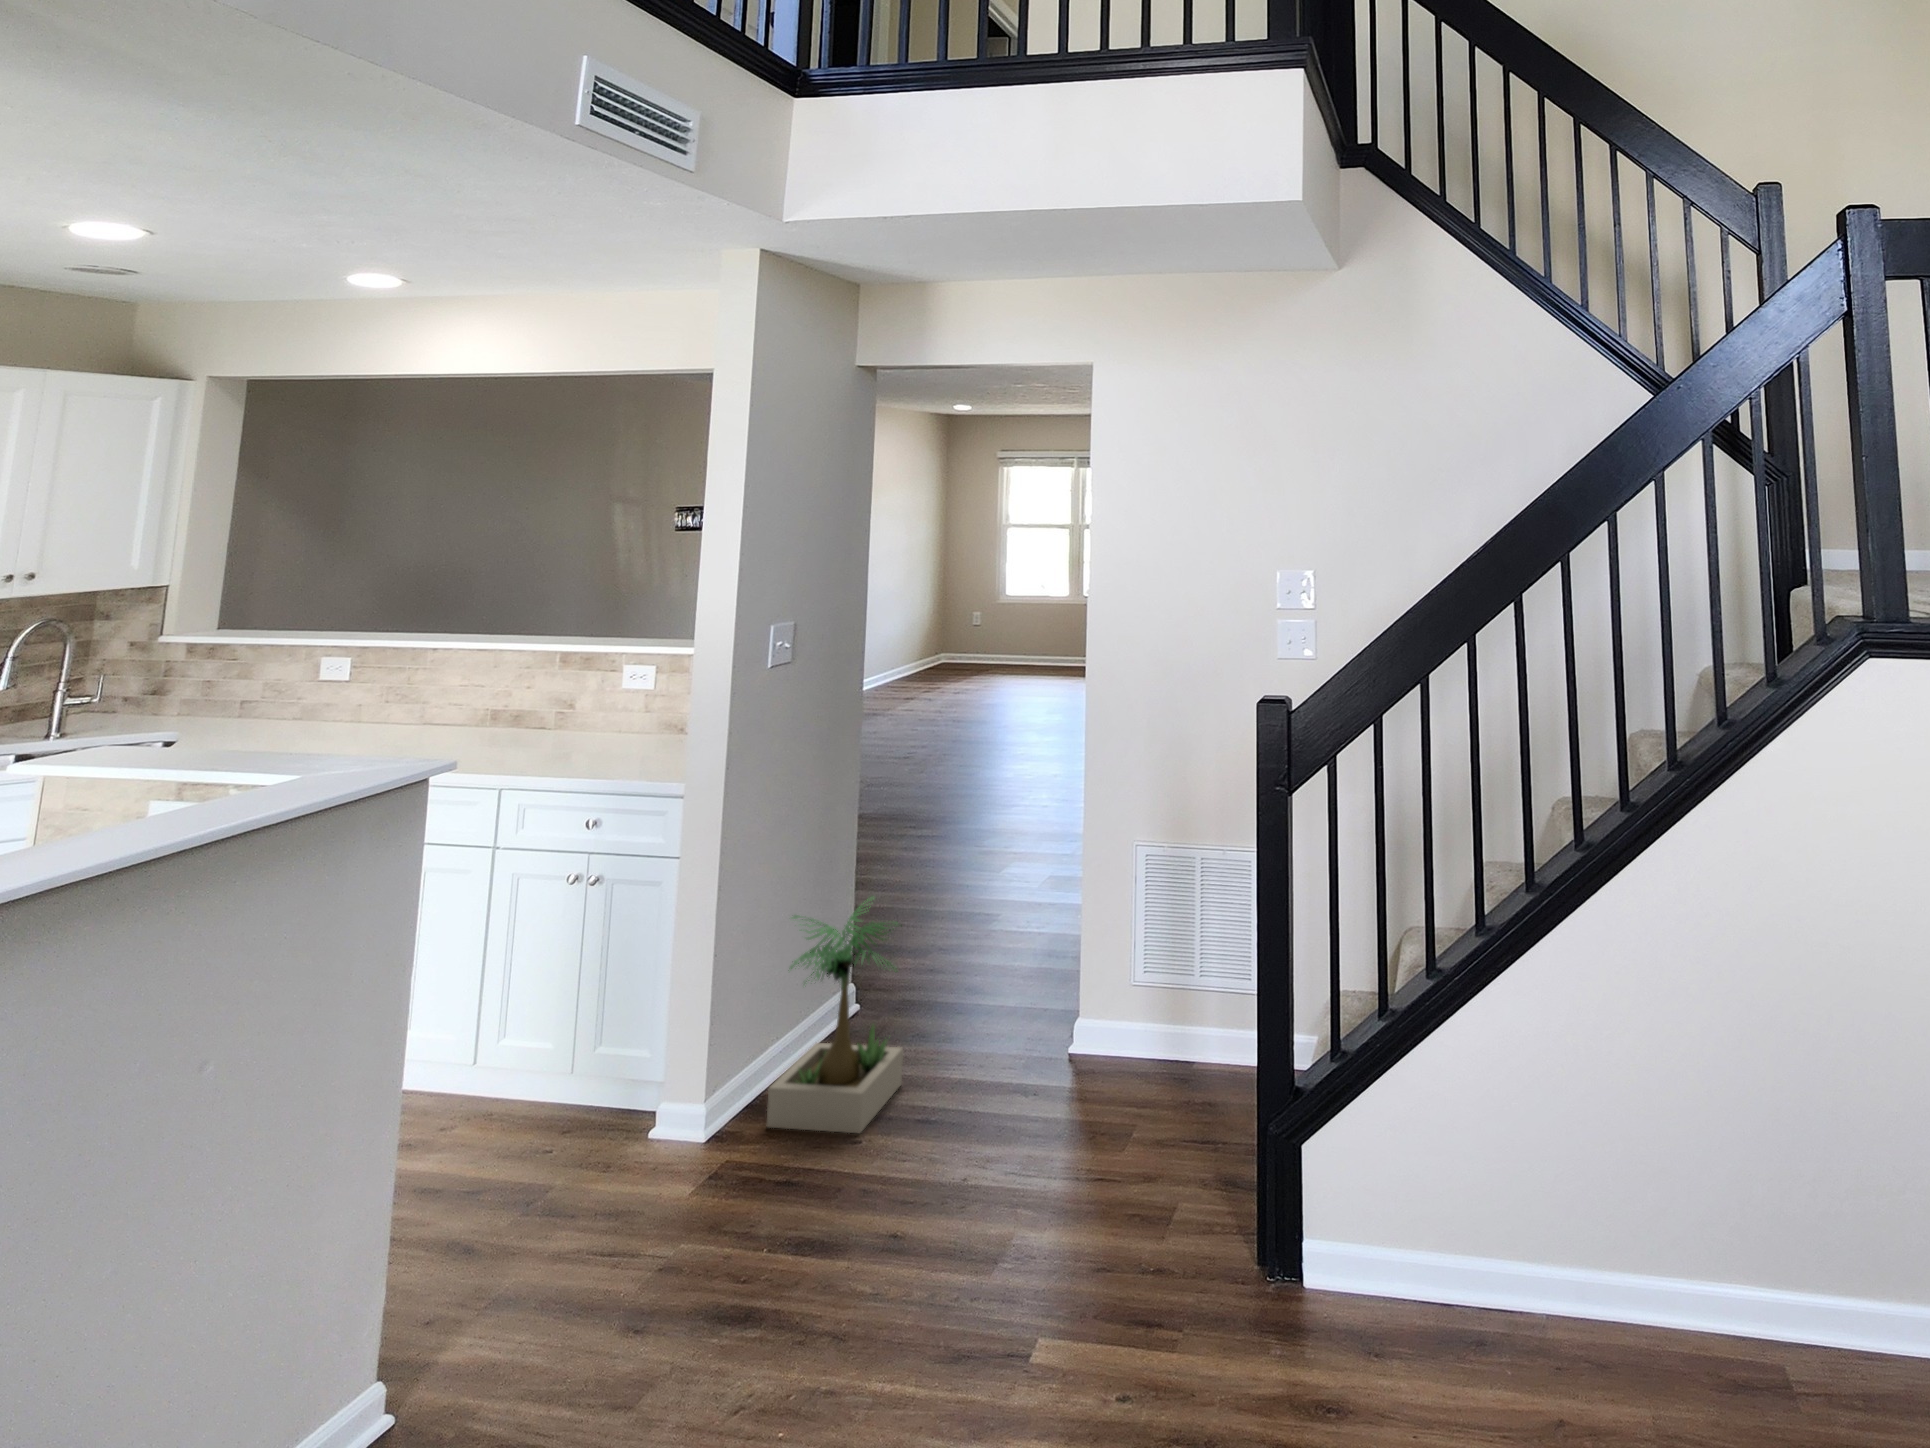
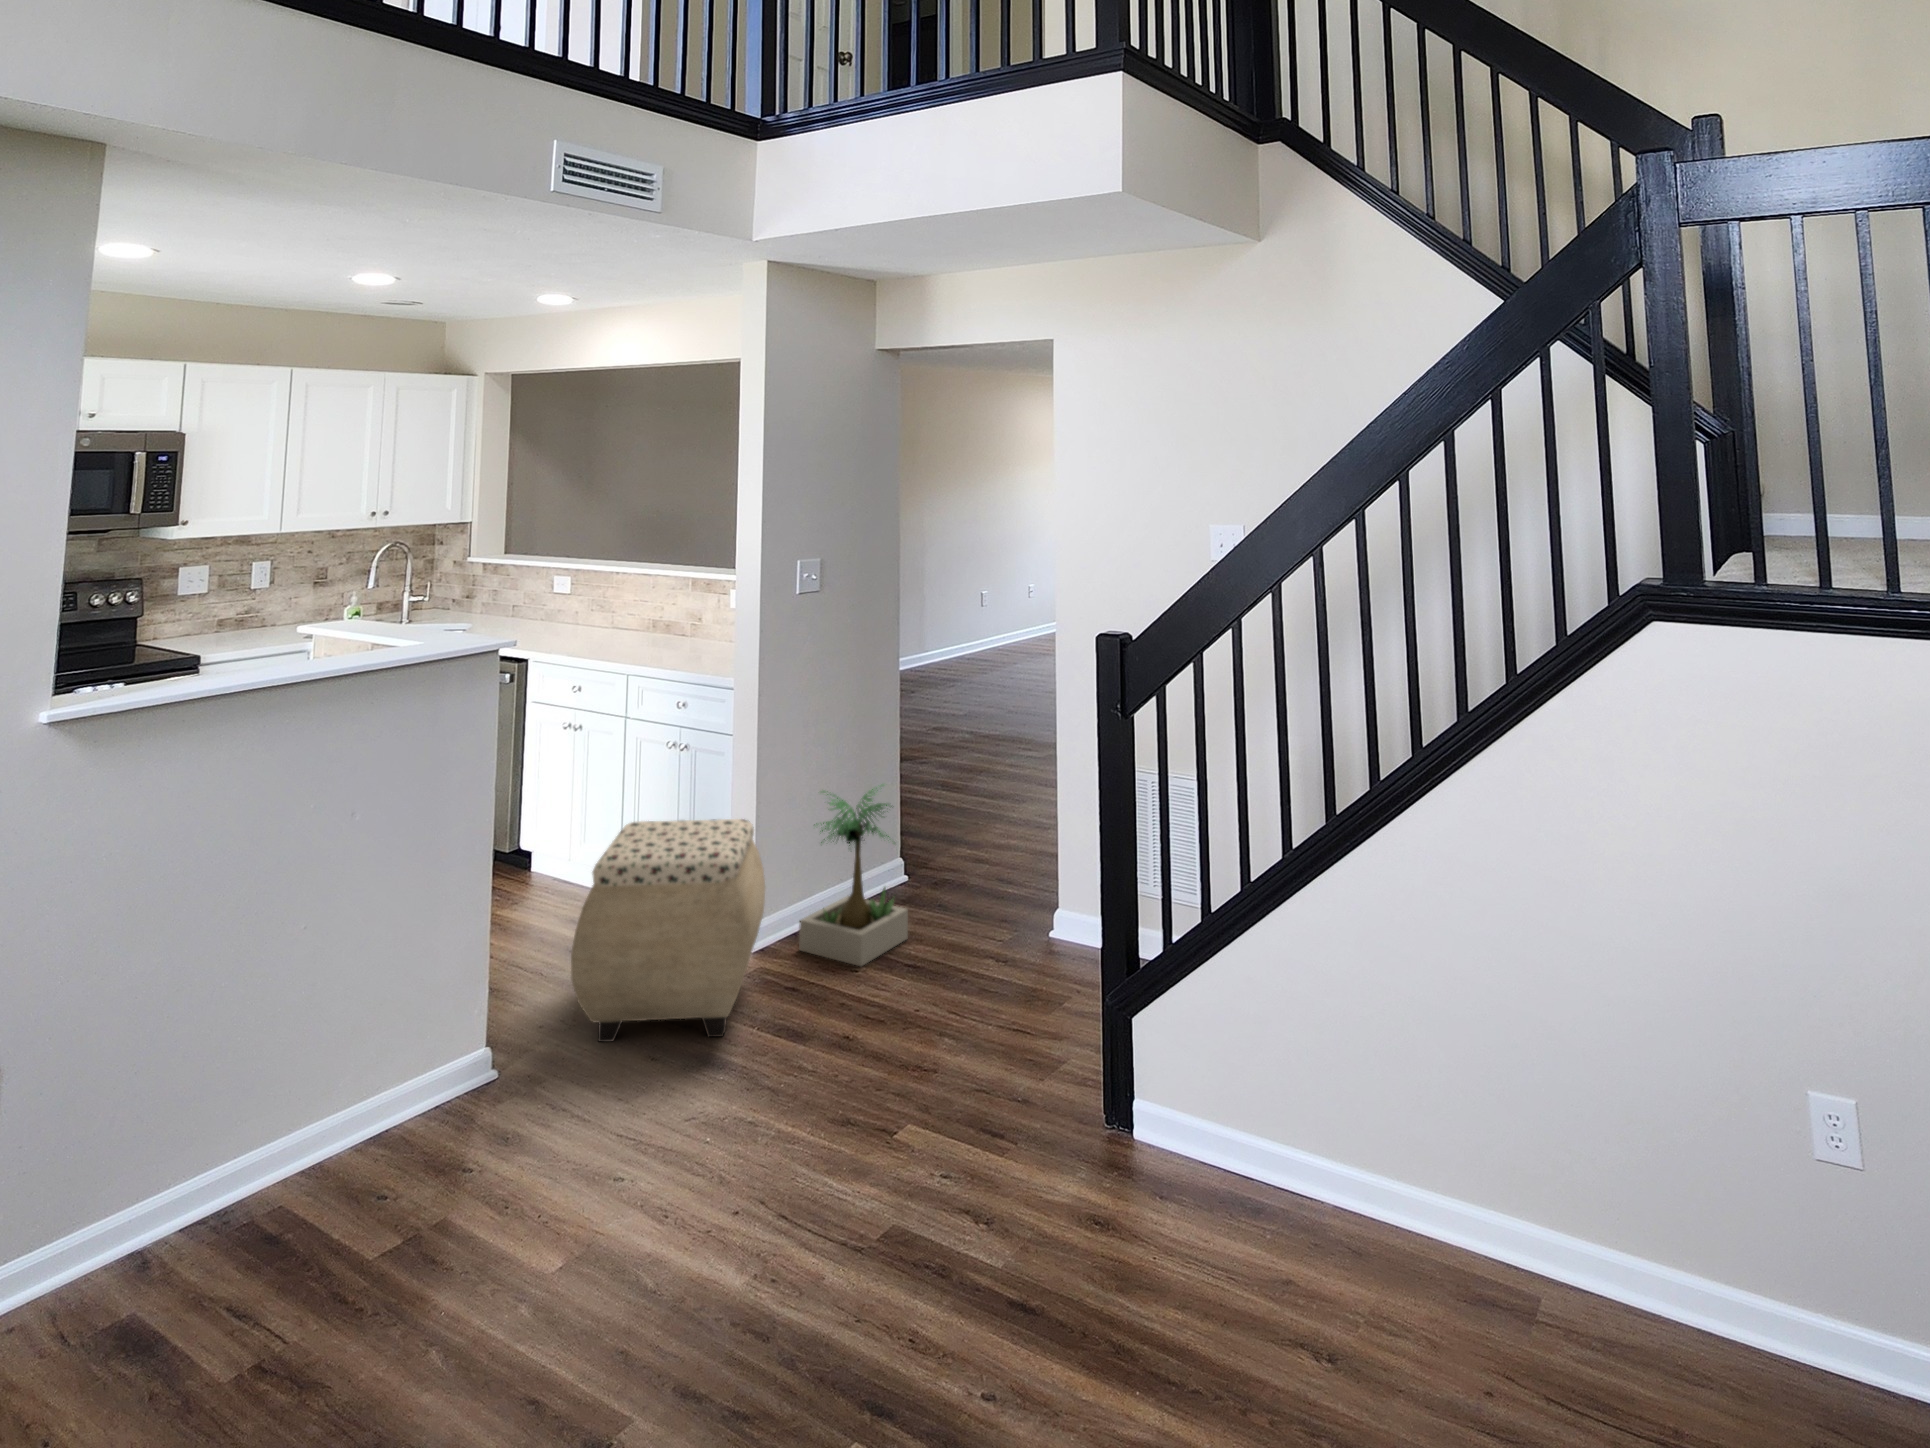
ottoman: none [501,970,763,1327] -> present [571,819,765,1042]

